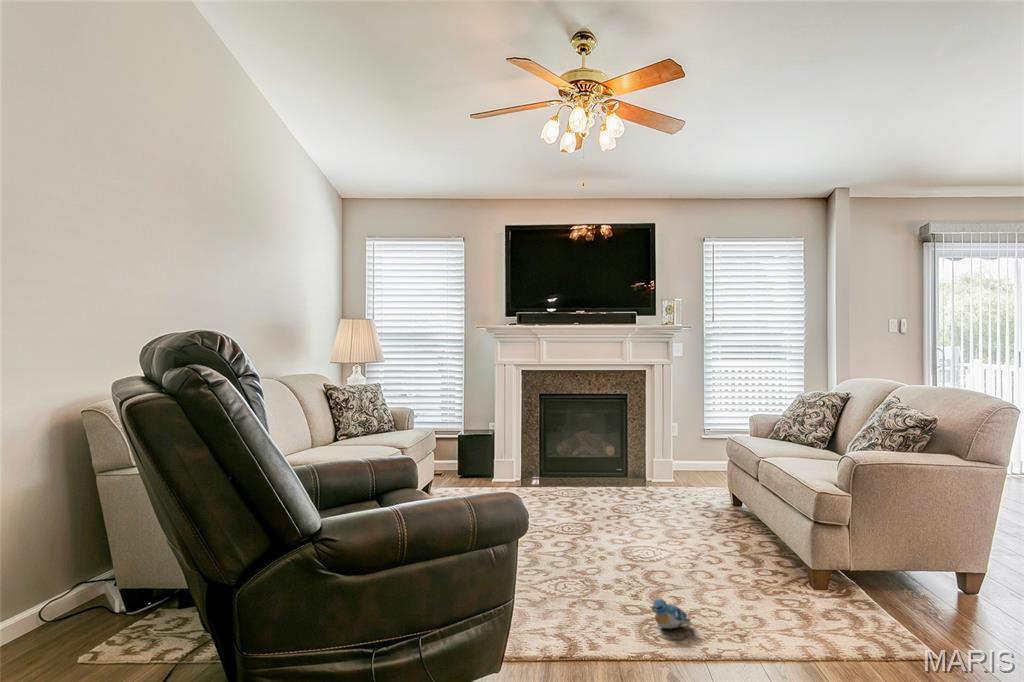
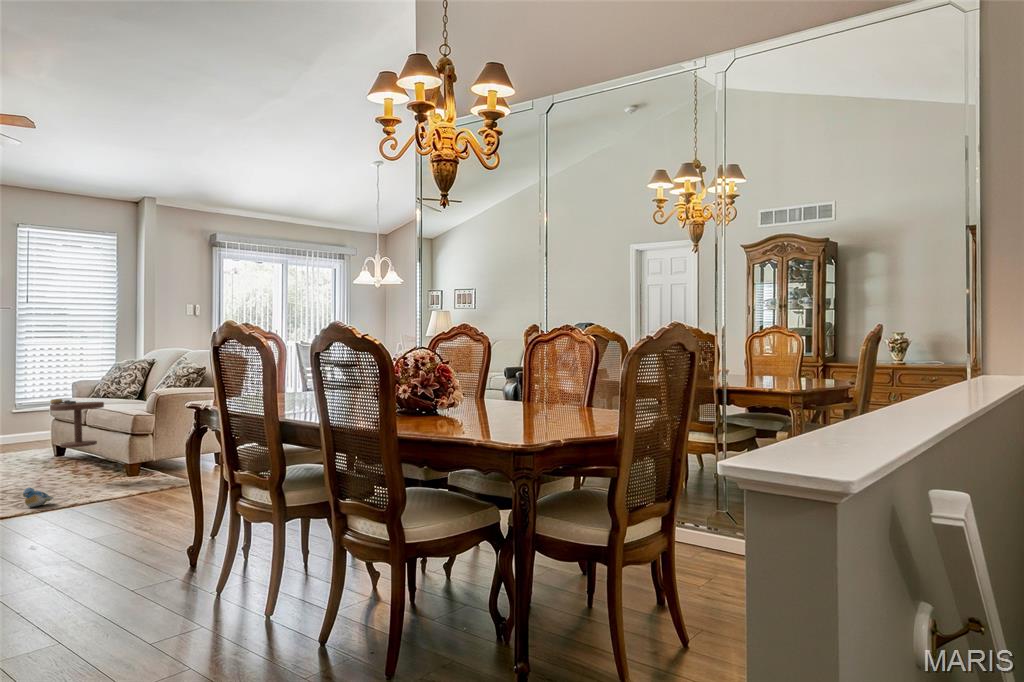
side table: none [702,459,771,583] -> present [50,399,104,448]

